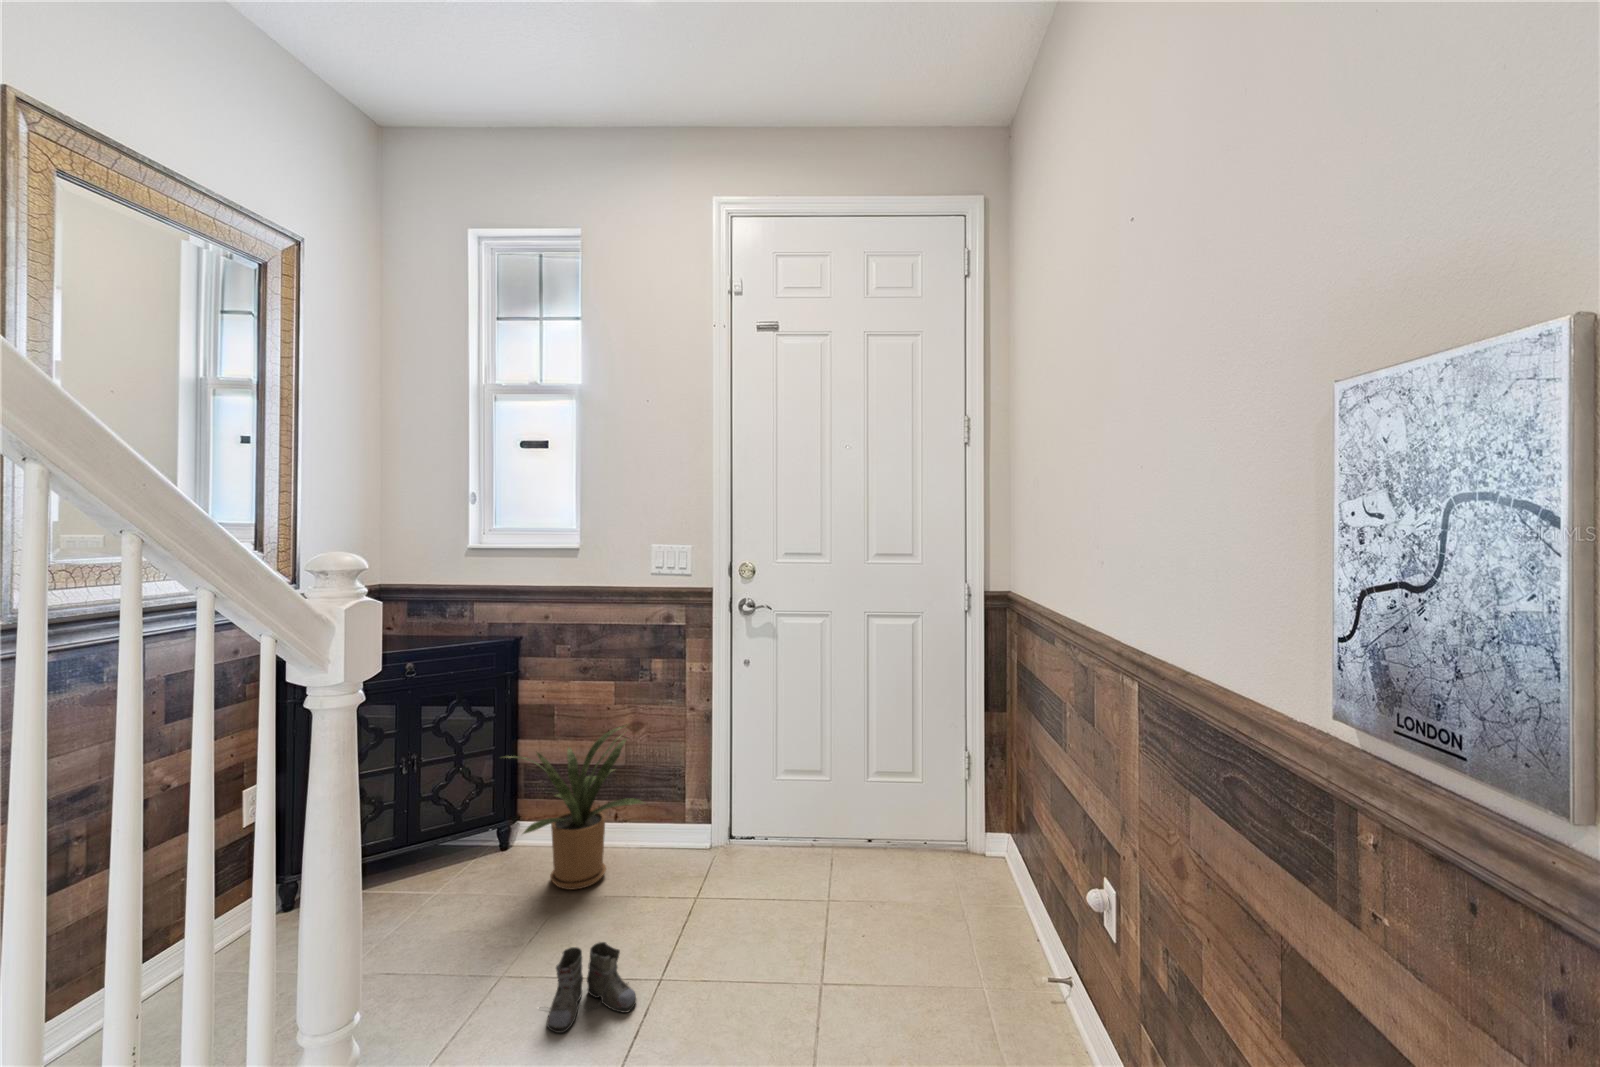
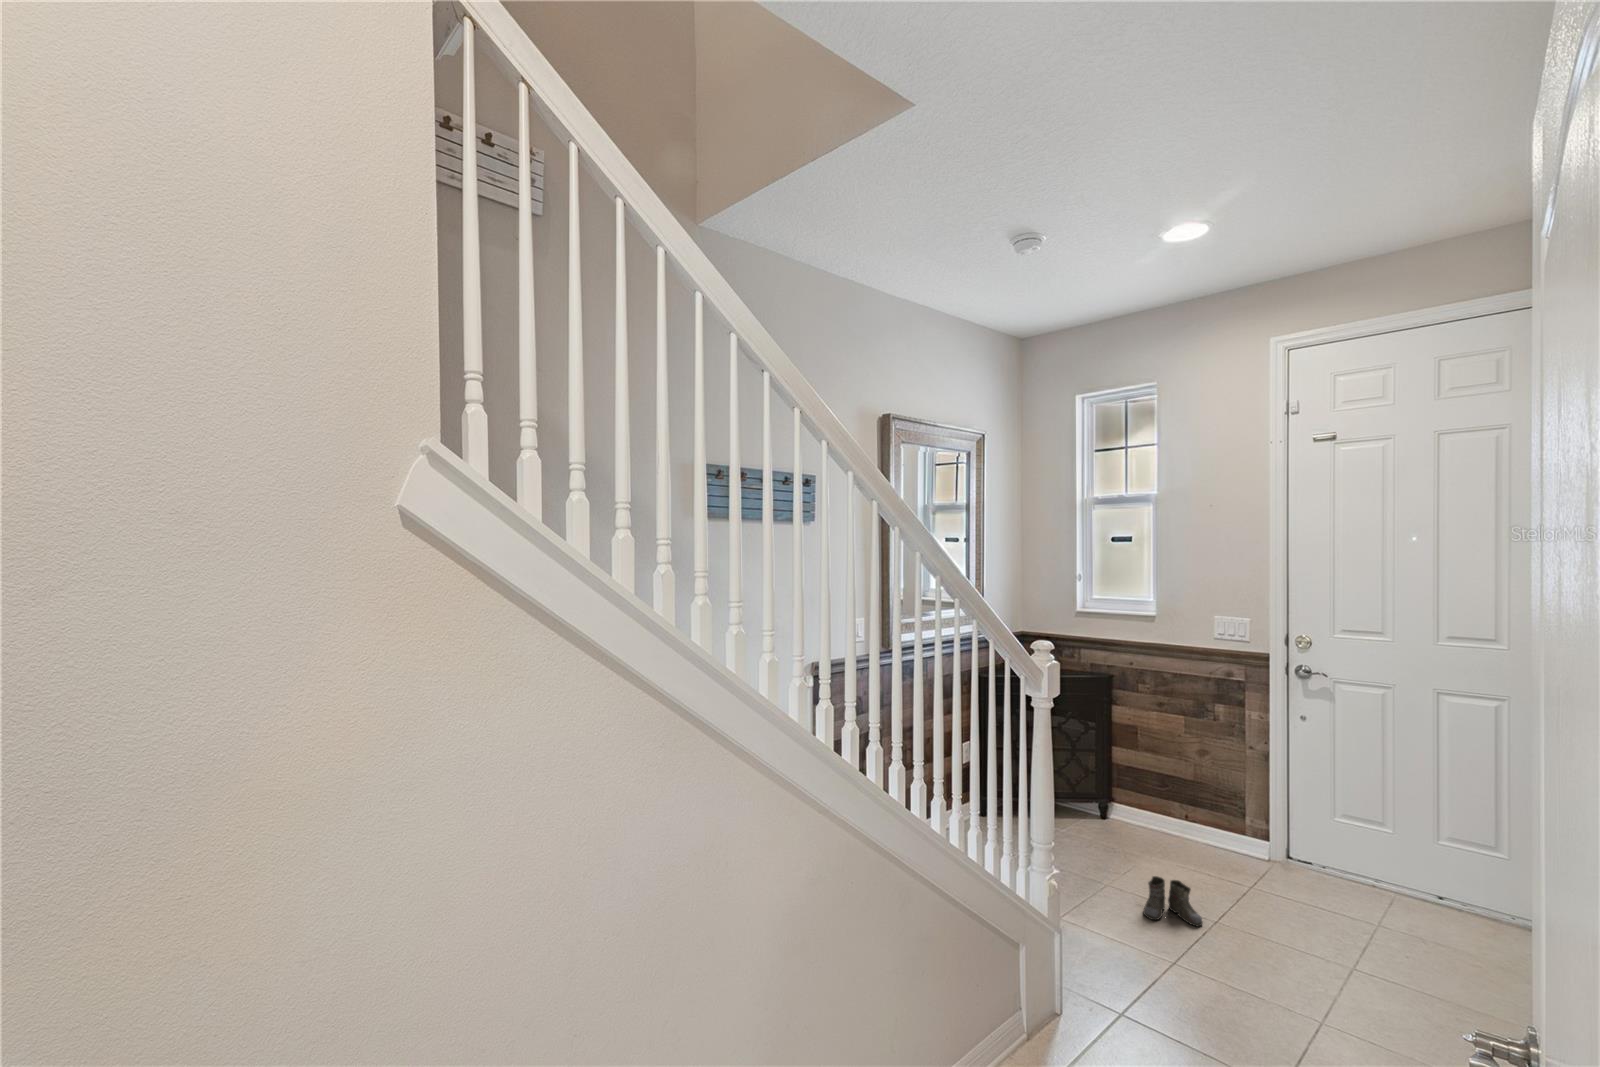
house plant: present [509,726,643,890] -> none [1101,749,1212,855]

